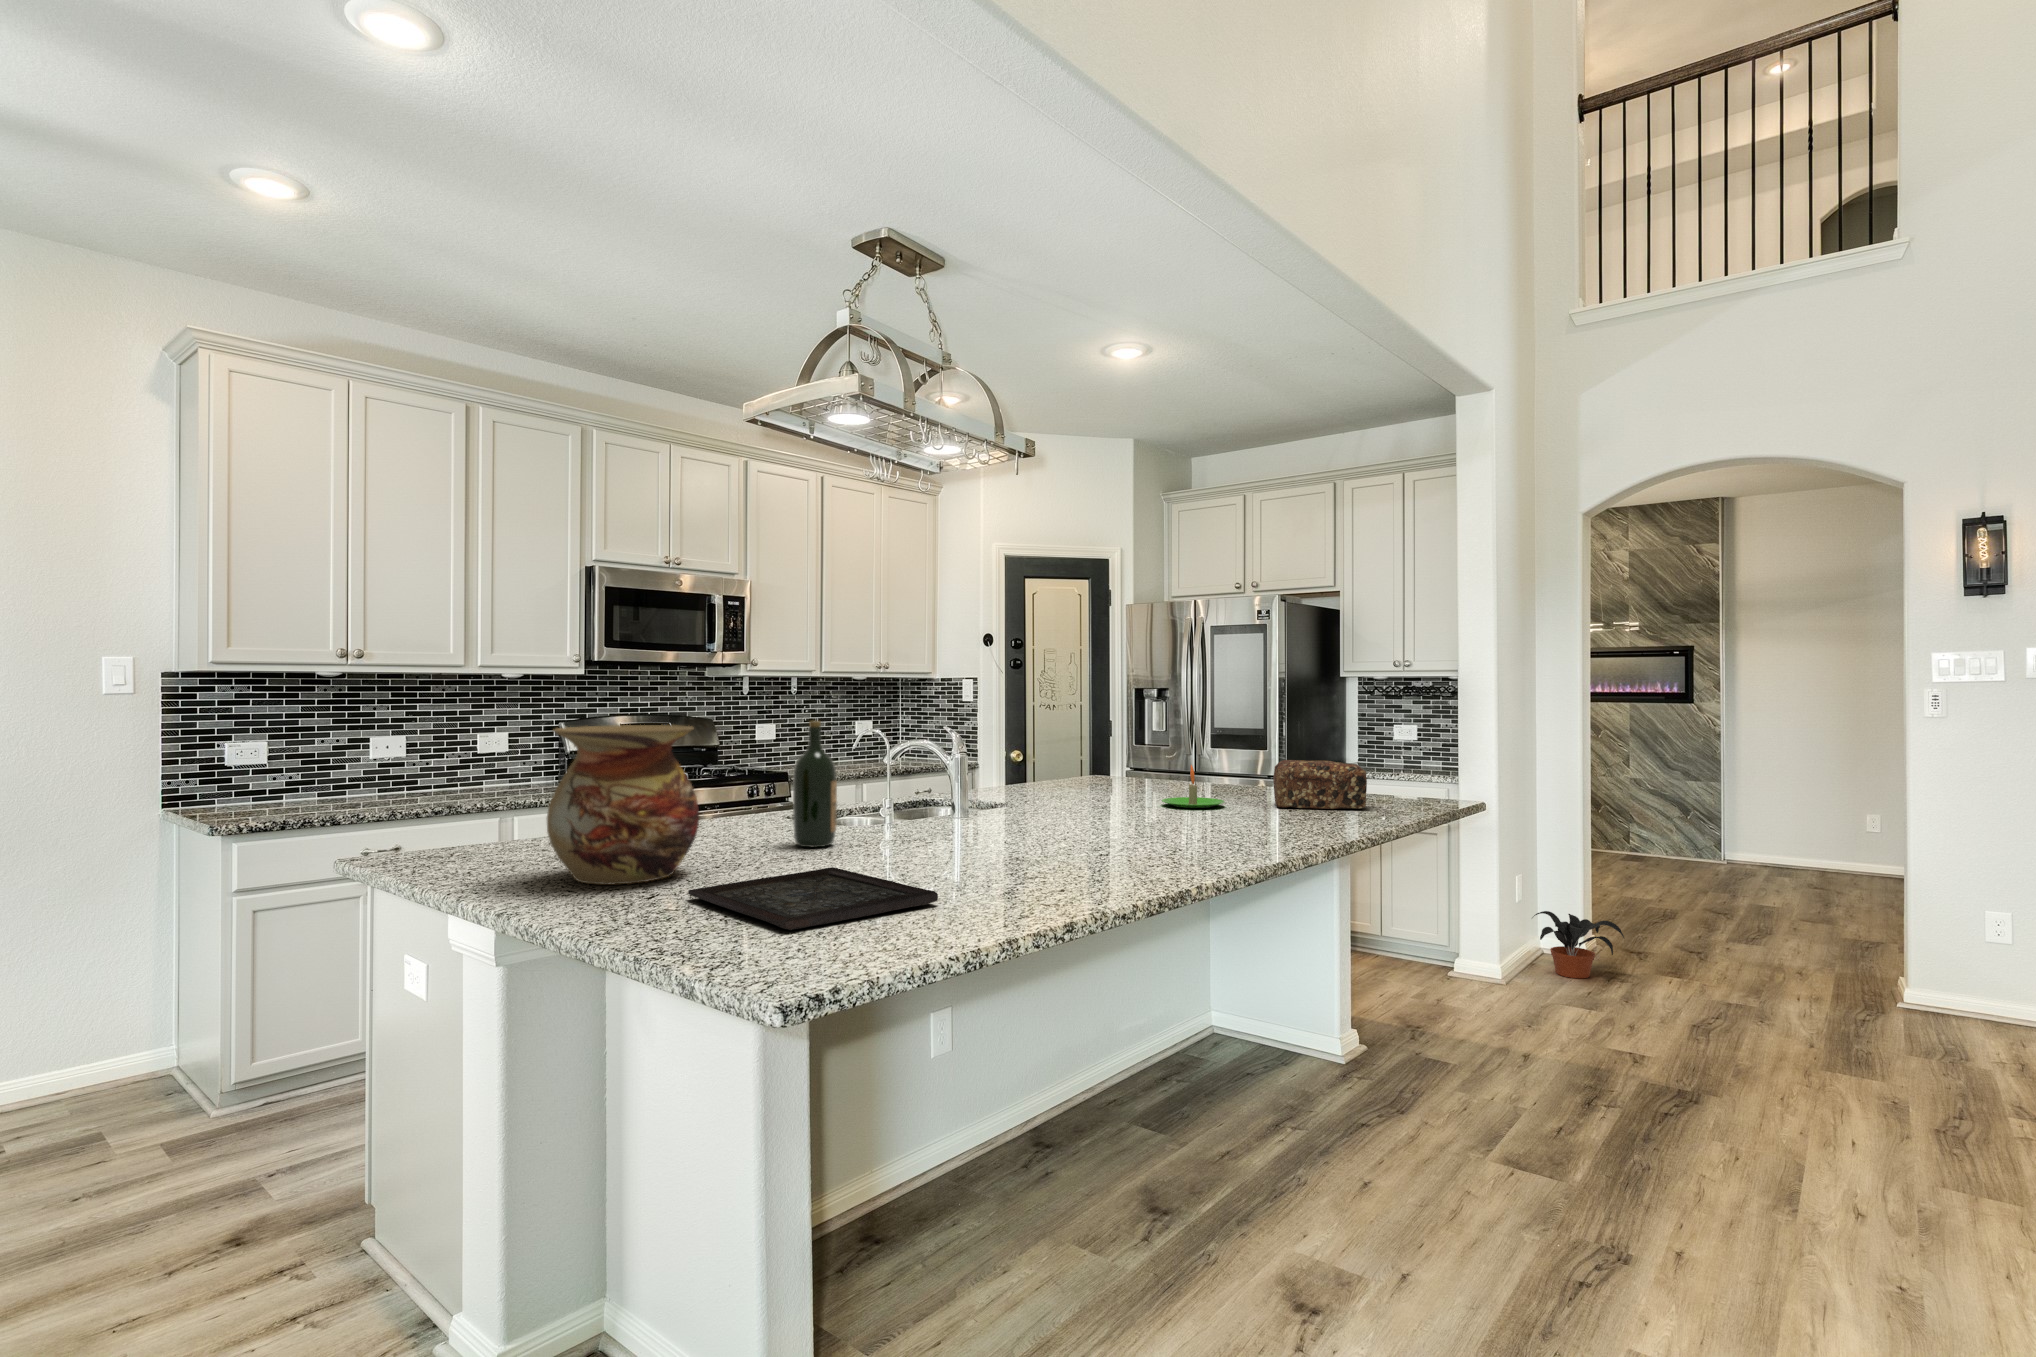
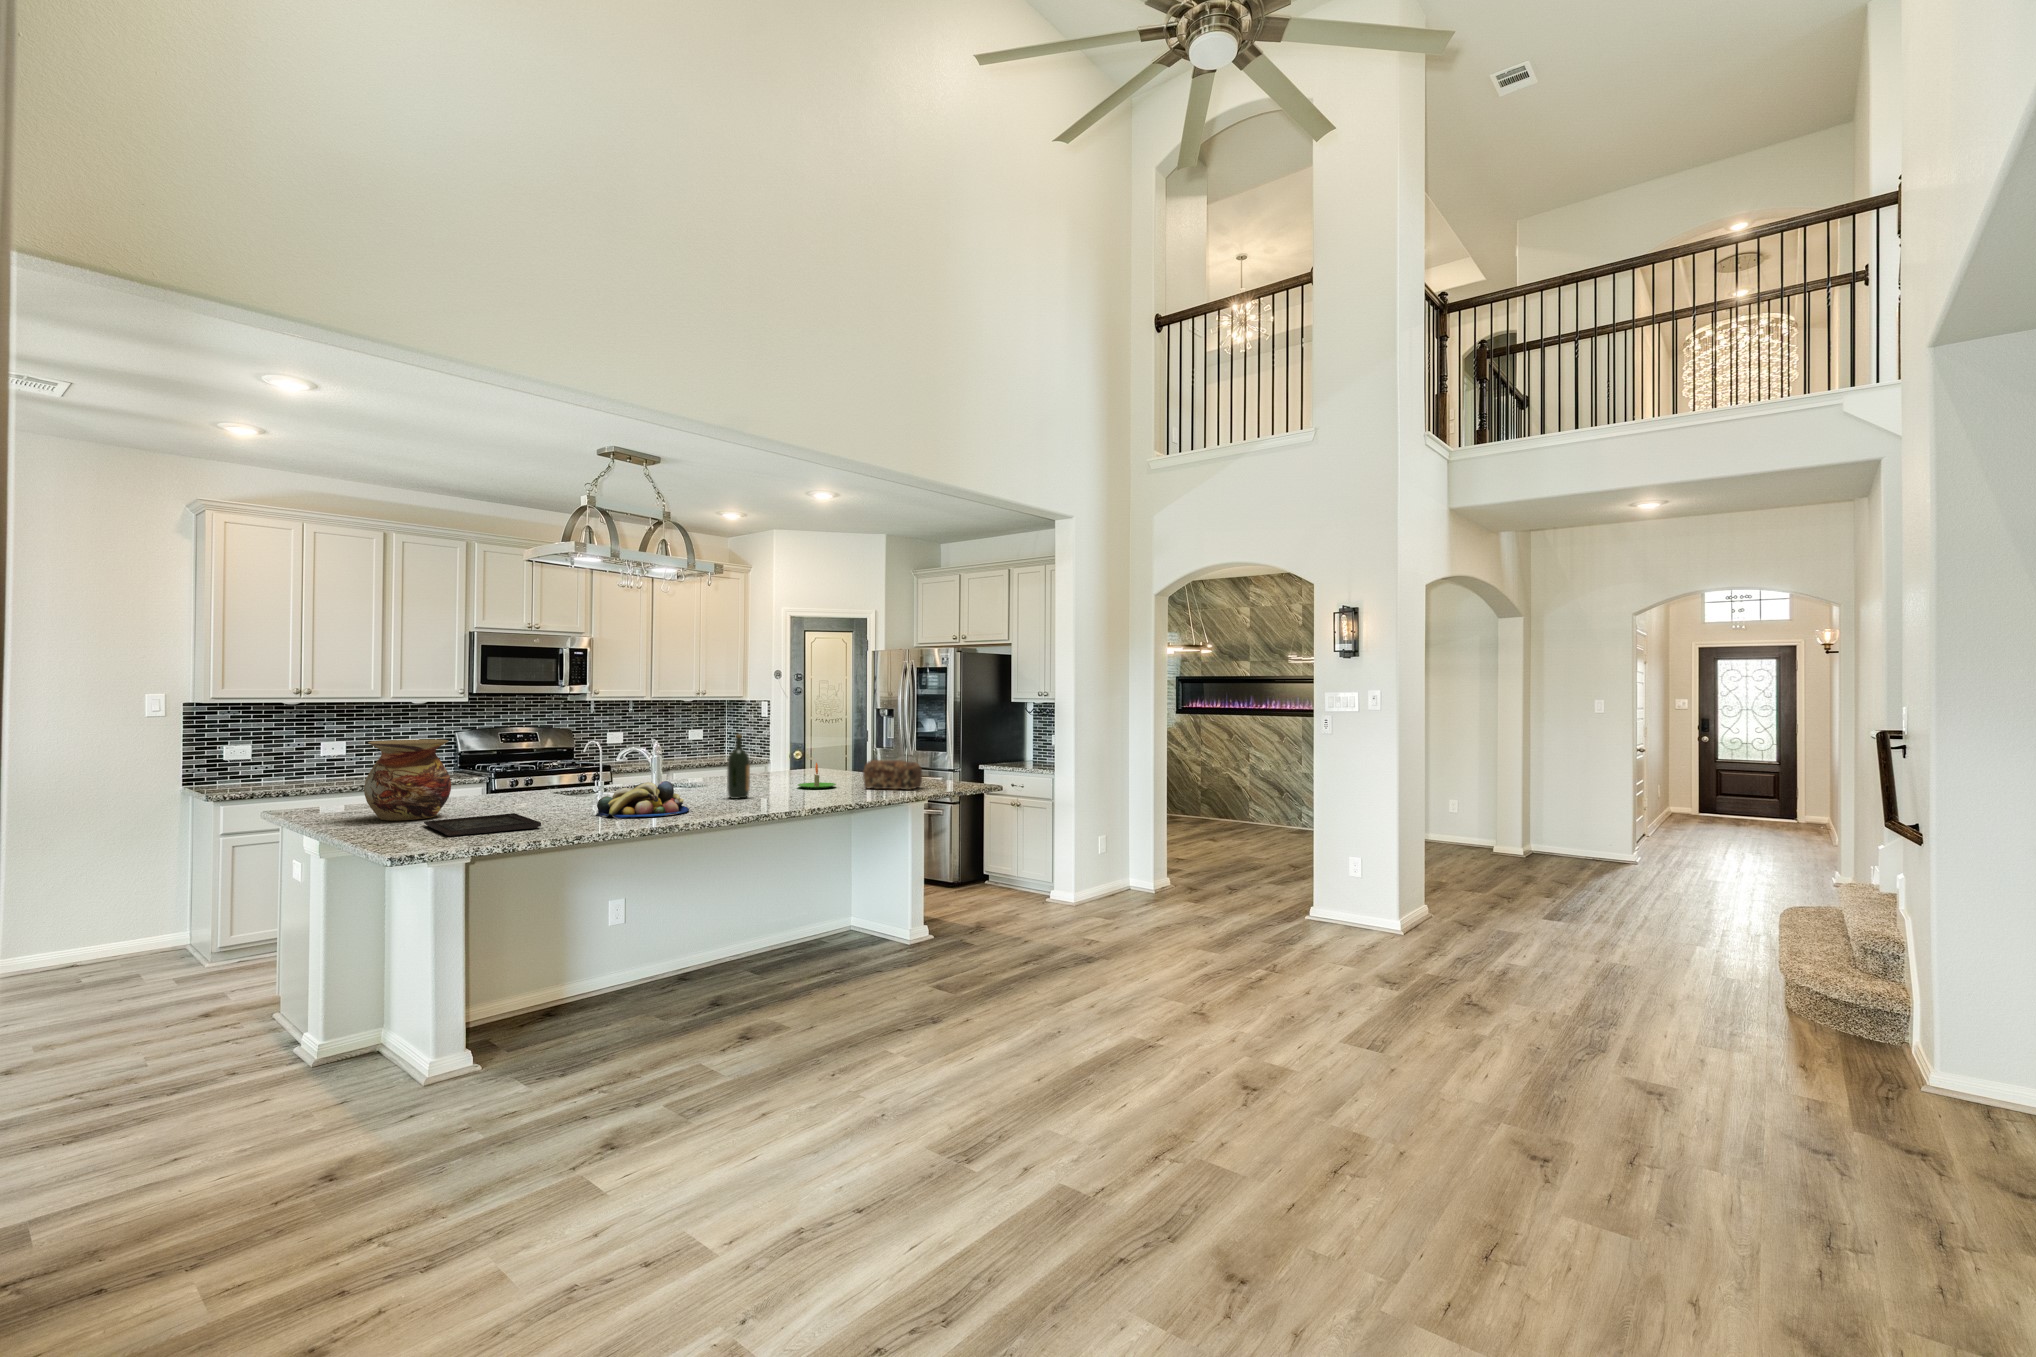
wine bottle: present [793,721,837,847] -> present [727,734,750,799]
fruit bowl: none [966,801,1124,875] -> present [596,781,689,818]
potted plant: present [1533,911,1624,978] -> none [1102,862,1154,905]

